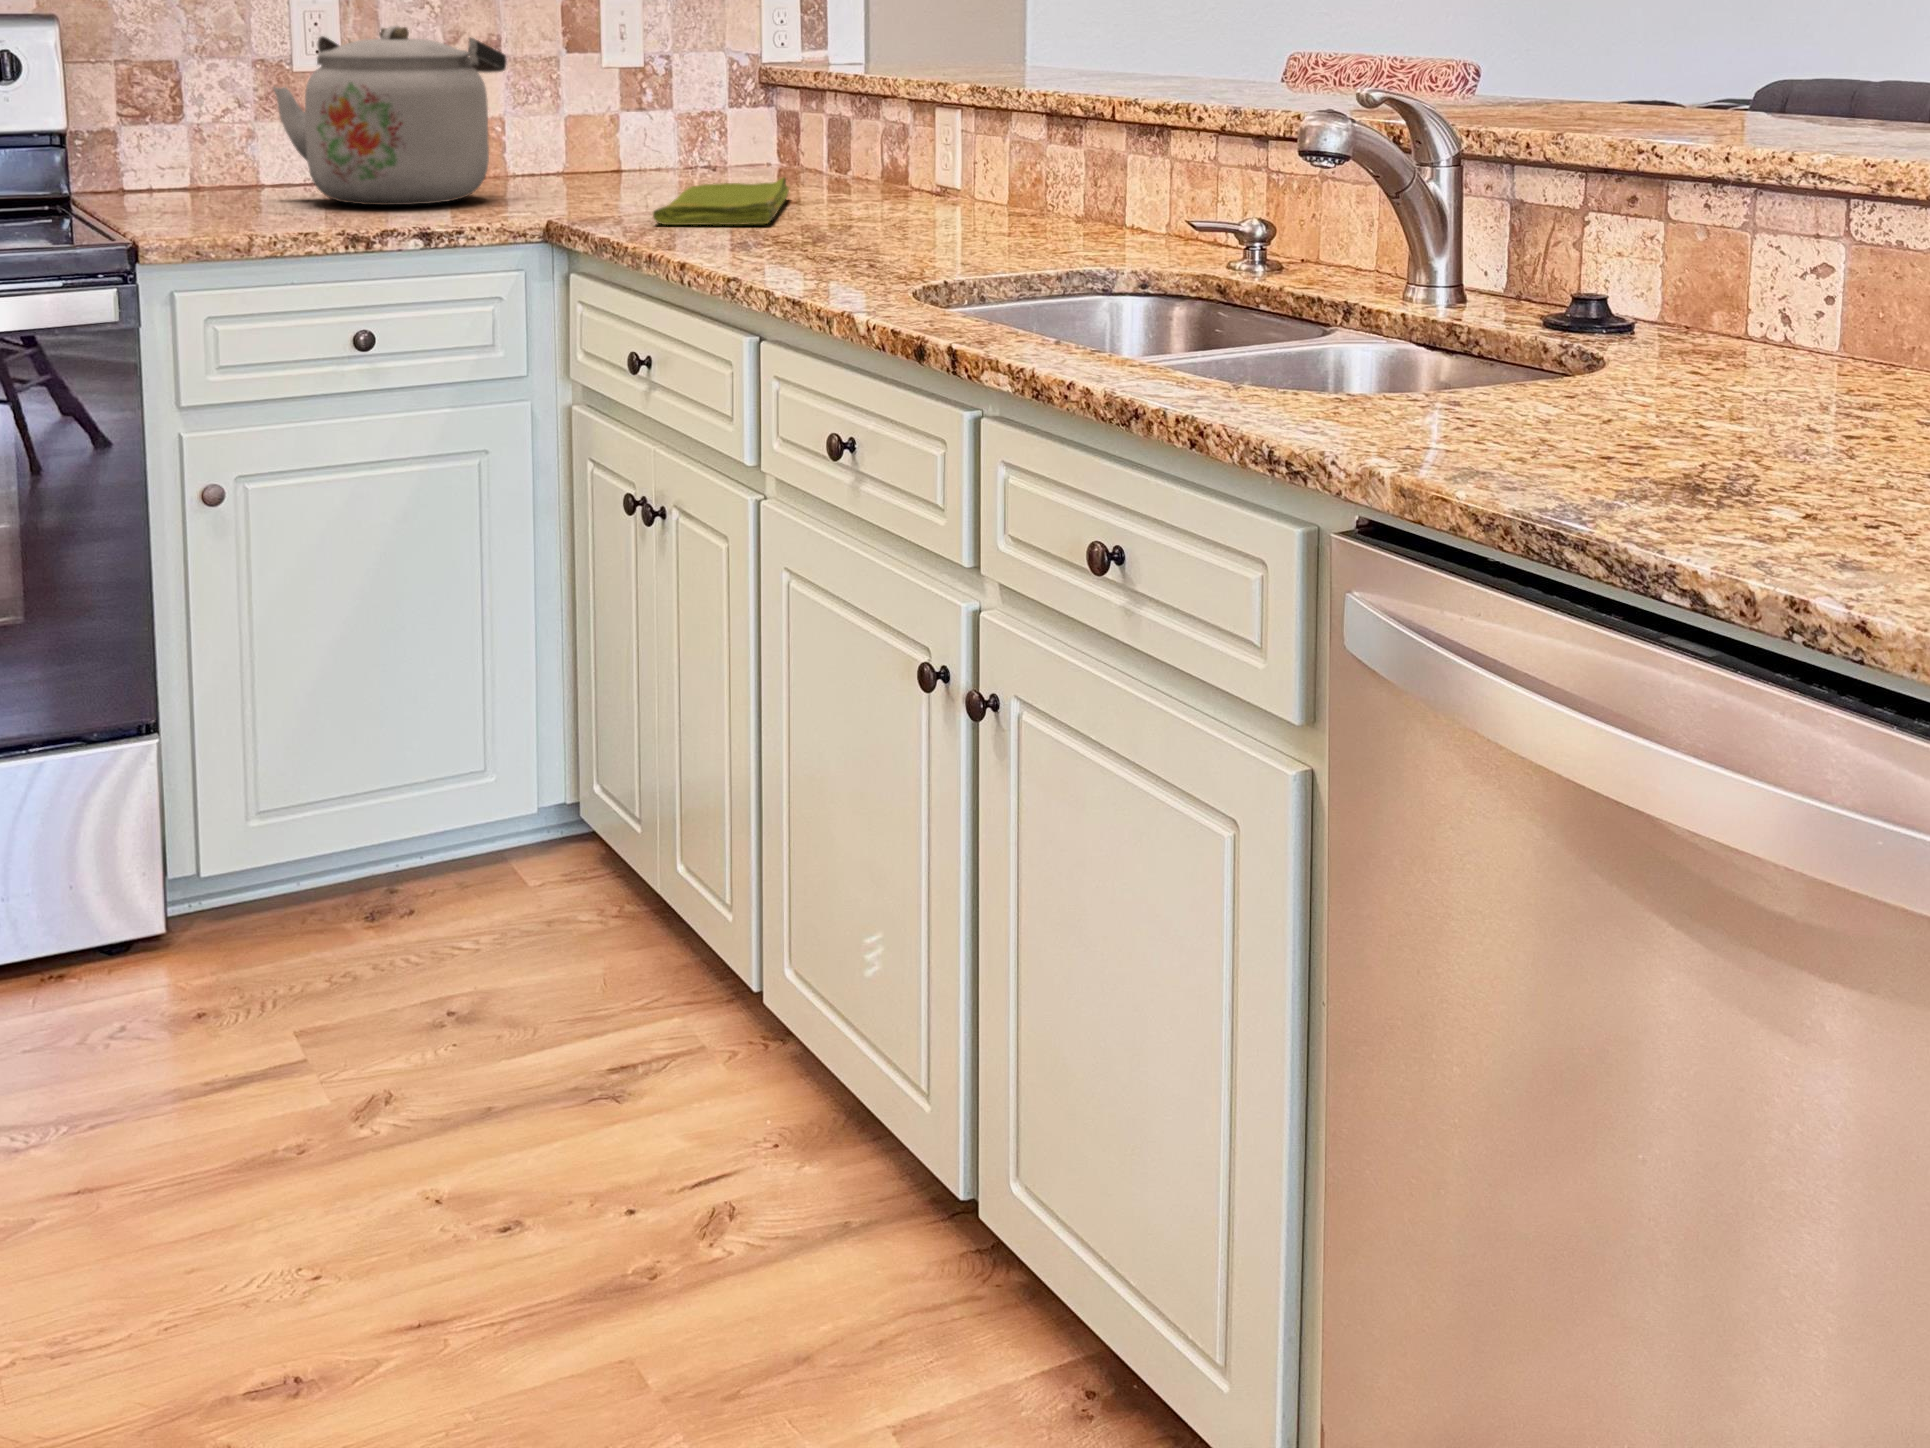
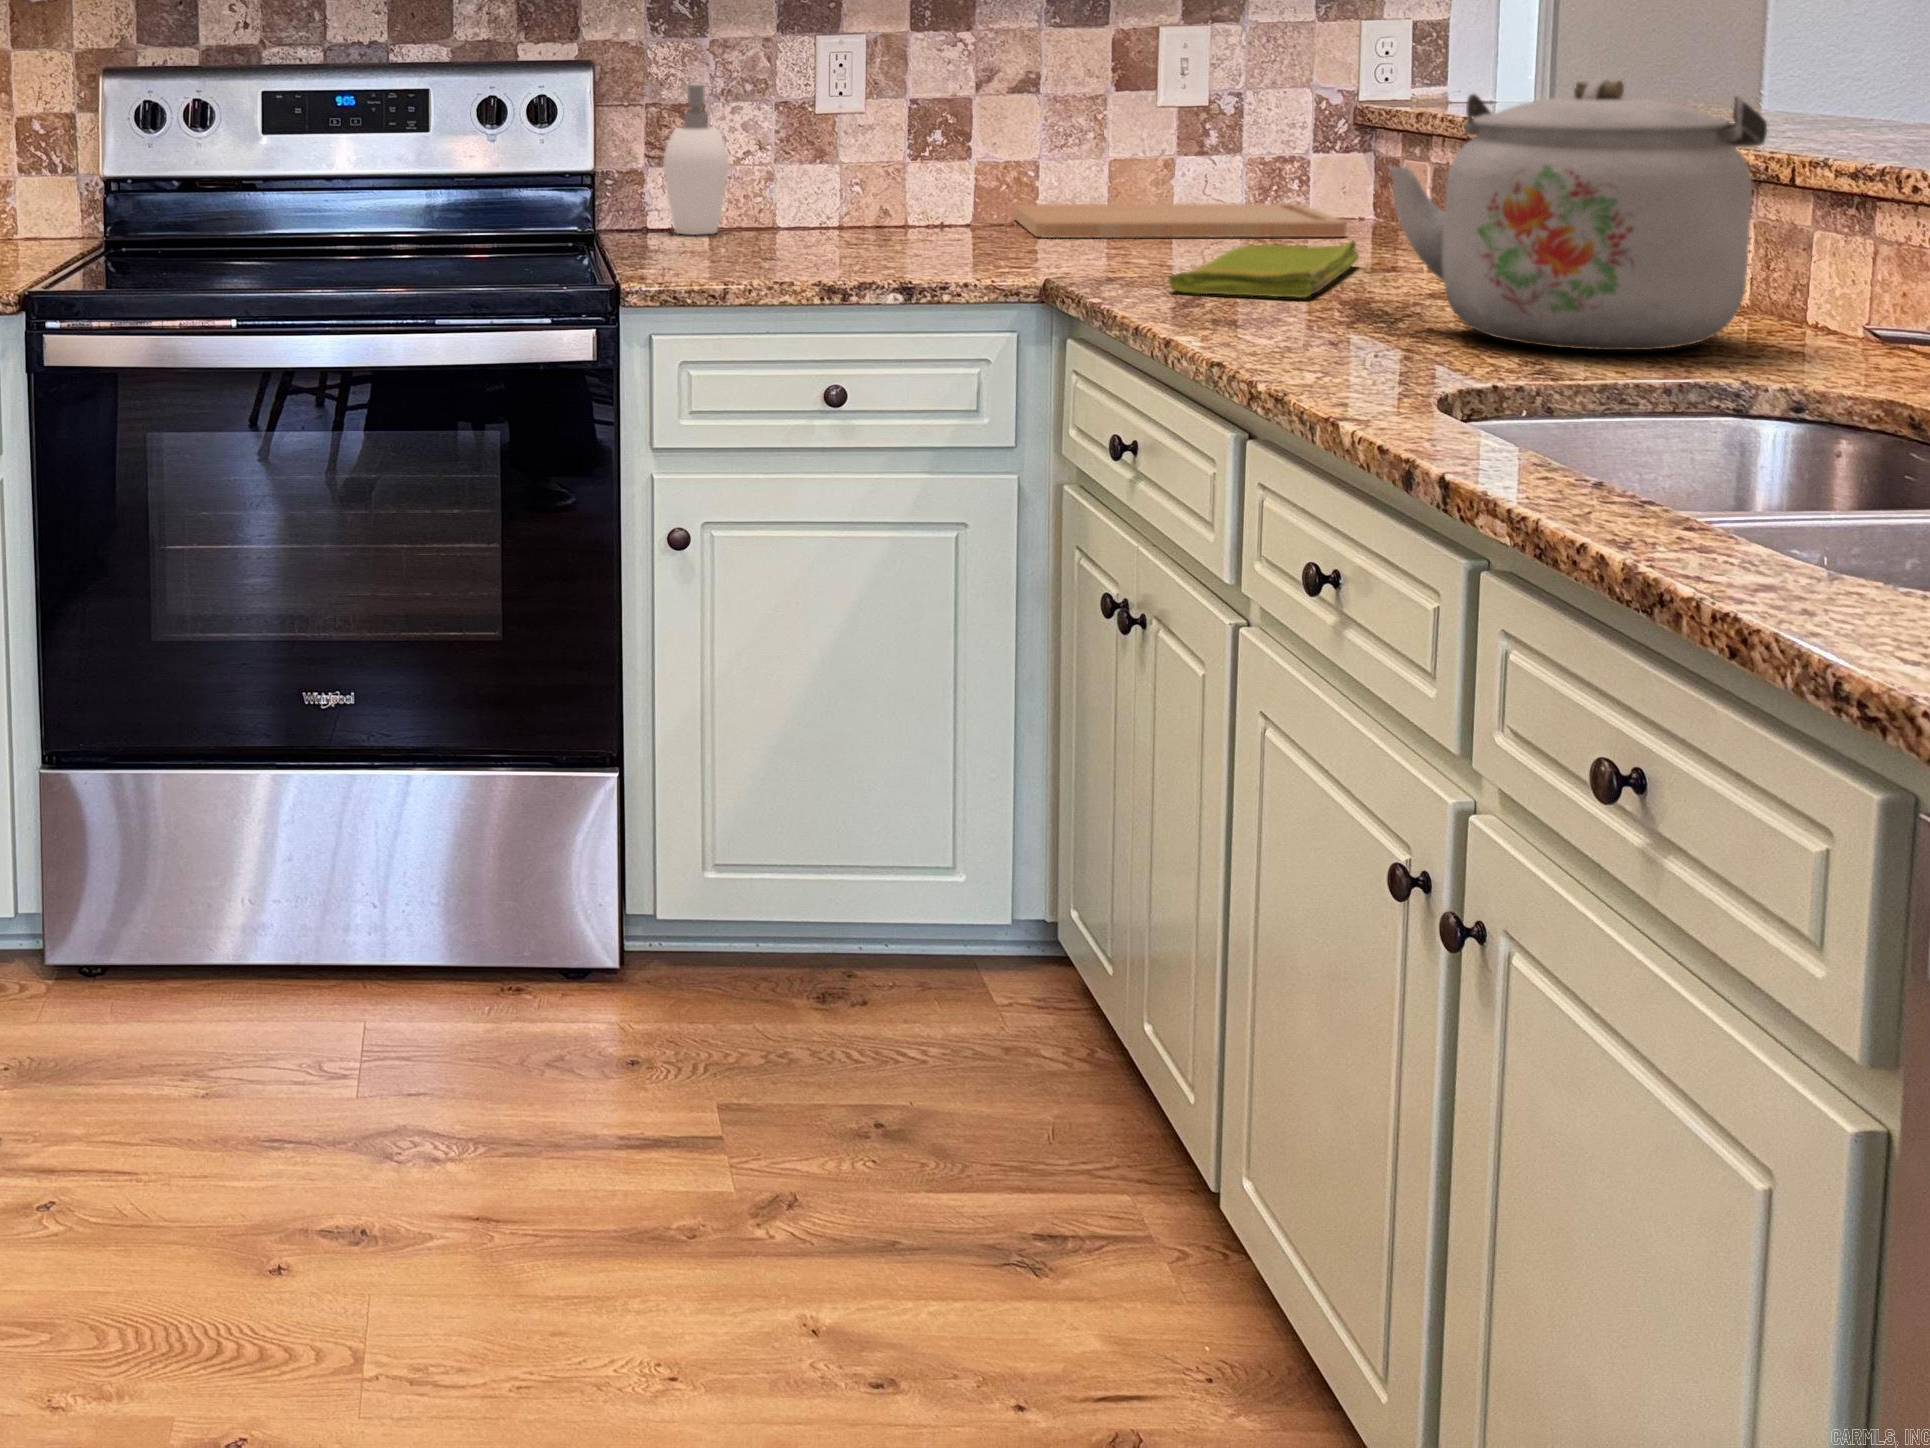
kettle: present [273,26,507,205] -> present [1388,78,1767,350]
soap dispenser: none [137,44,225,194] -> present [663,85,729,235]
cutting board: none [475,151,764,186] -> present [1014,203,1347,238]

